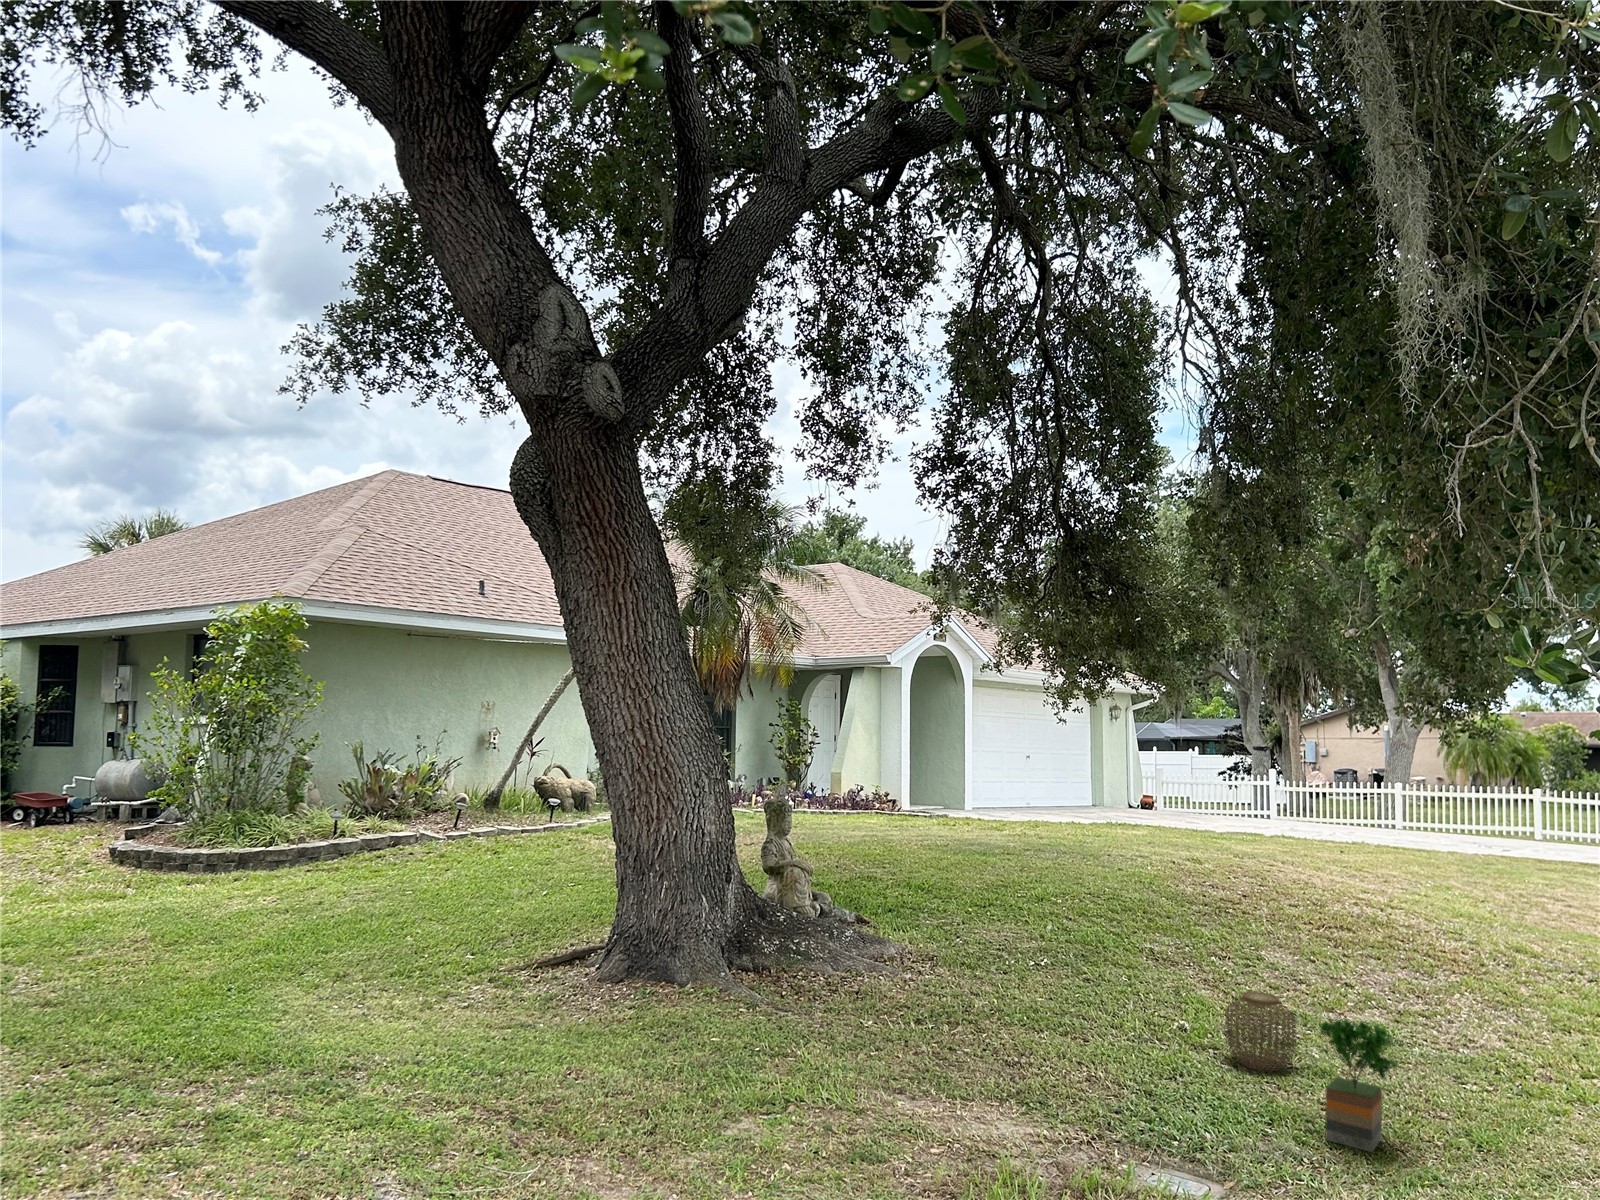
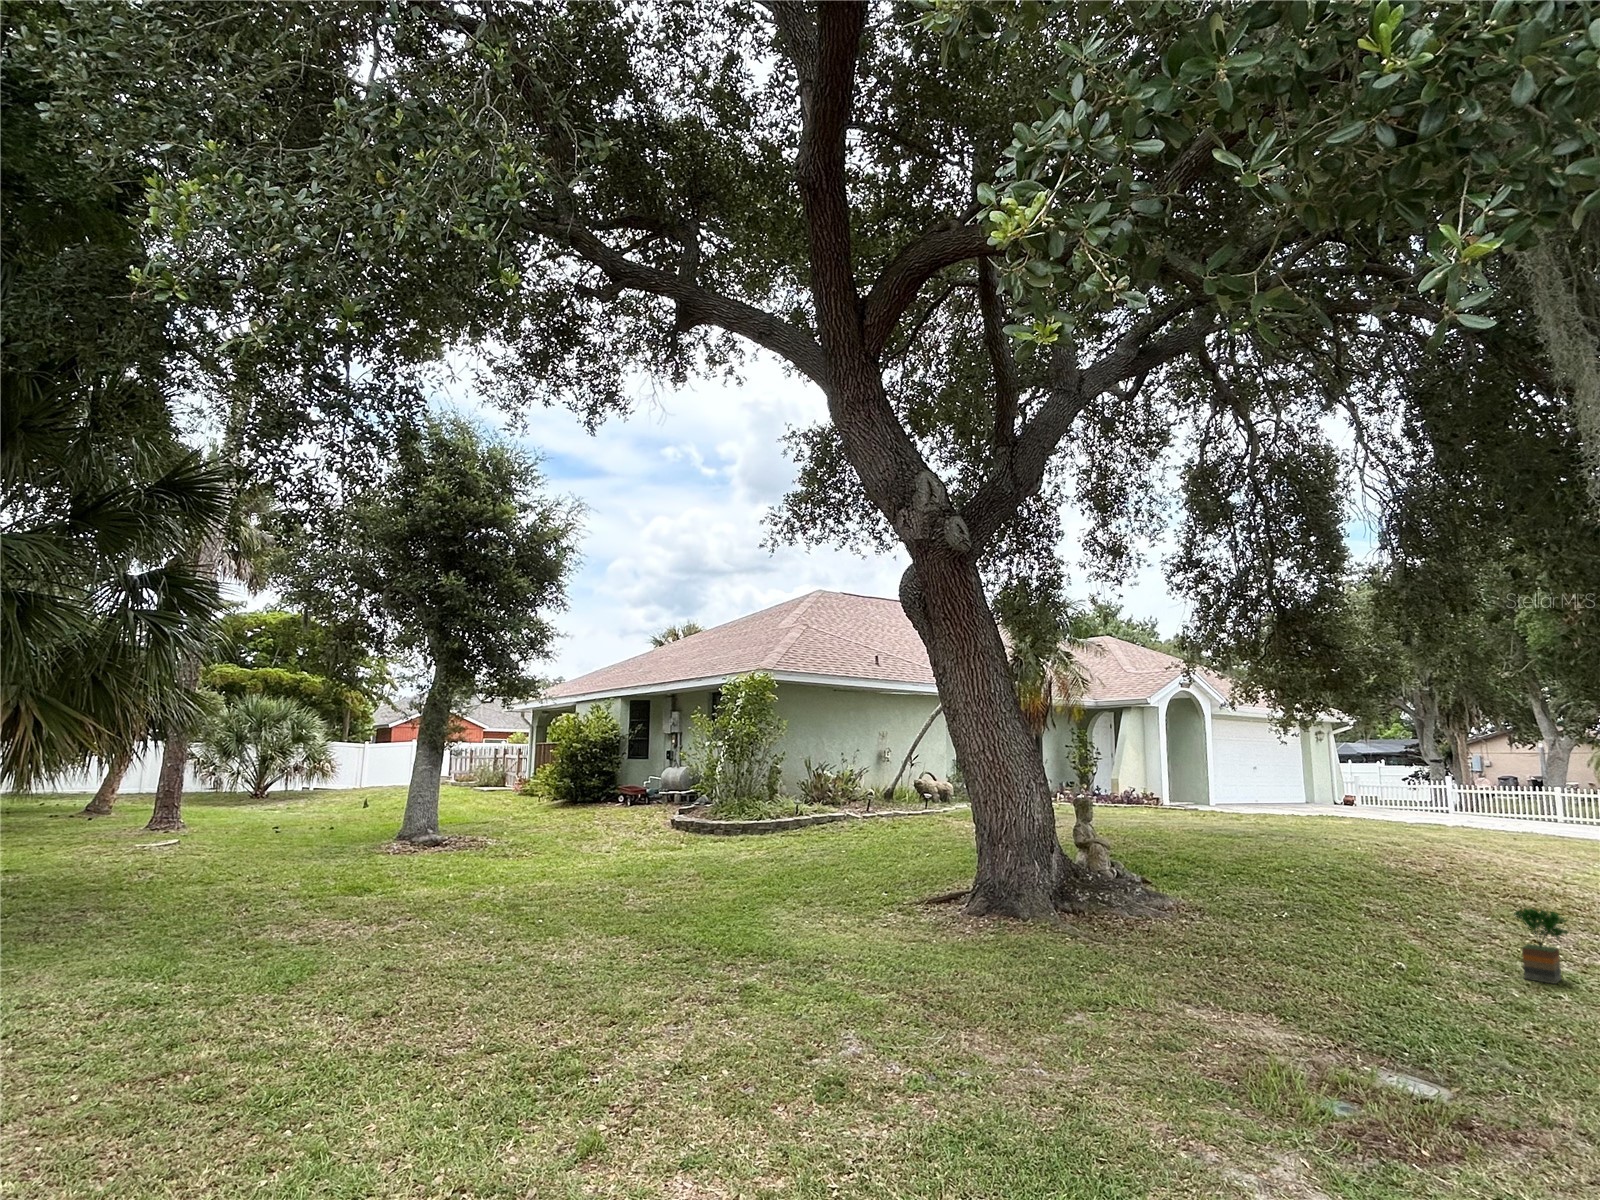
woven basket: present [1225,991,1296,1071] -> none [1447,903,1498,951]

